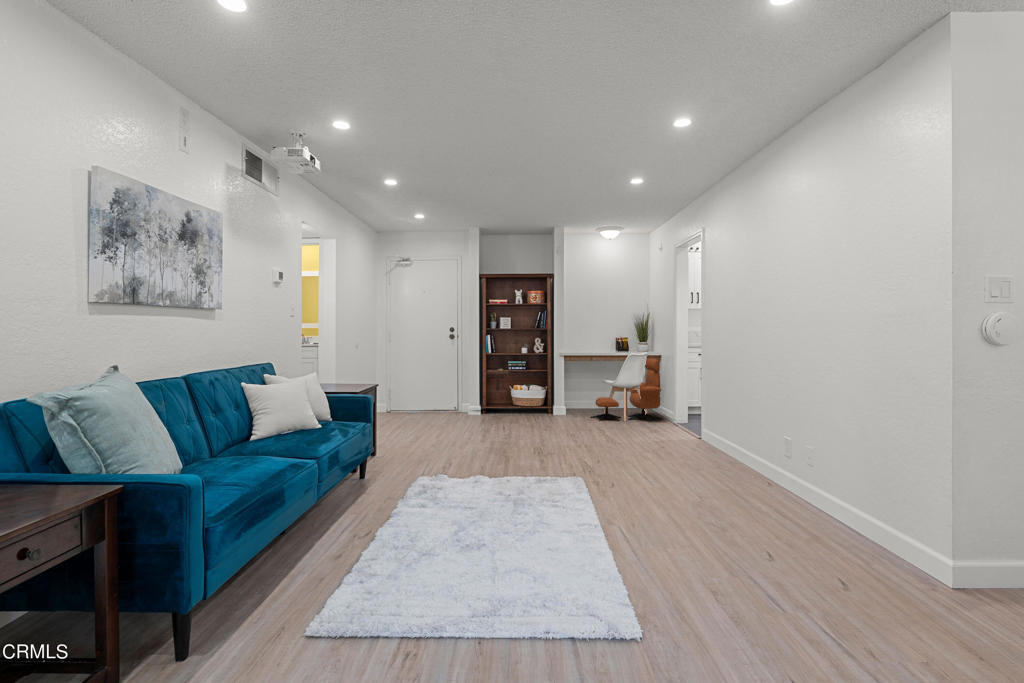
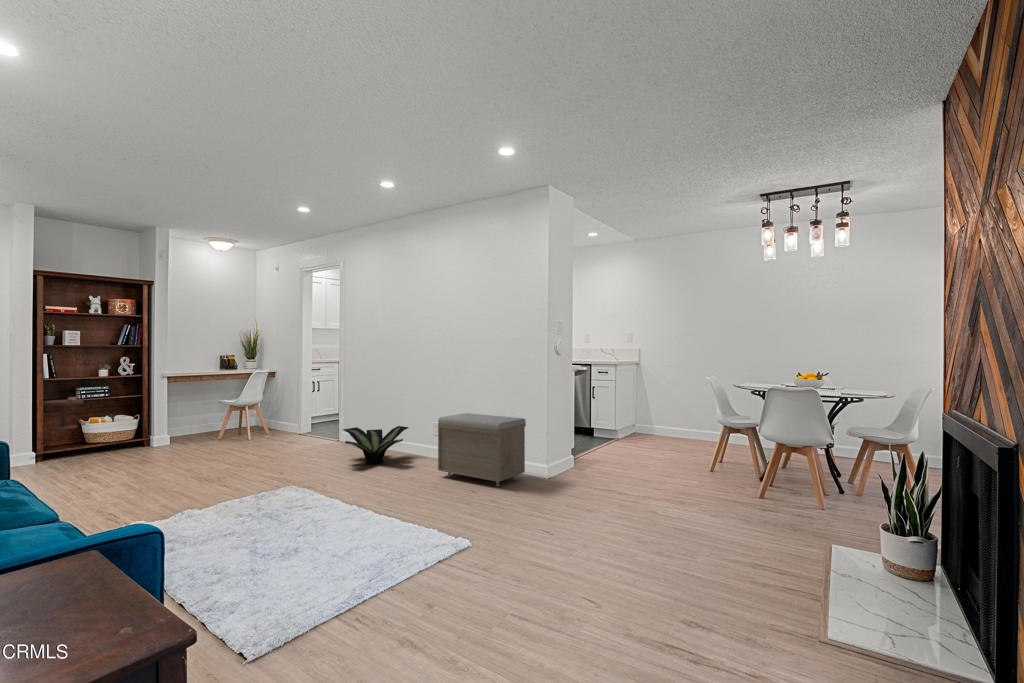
lounge chair: present [591,359,663,422] -> none [207,376,287,443]
potted plant: none [658,425,756,475] -> present [343,426,409,464]
storage bench: none [754,428,909,558] -> present [438,413,526,486]

